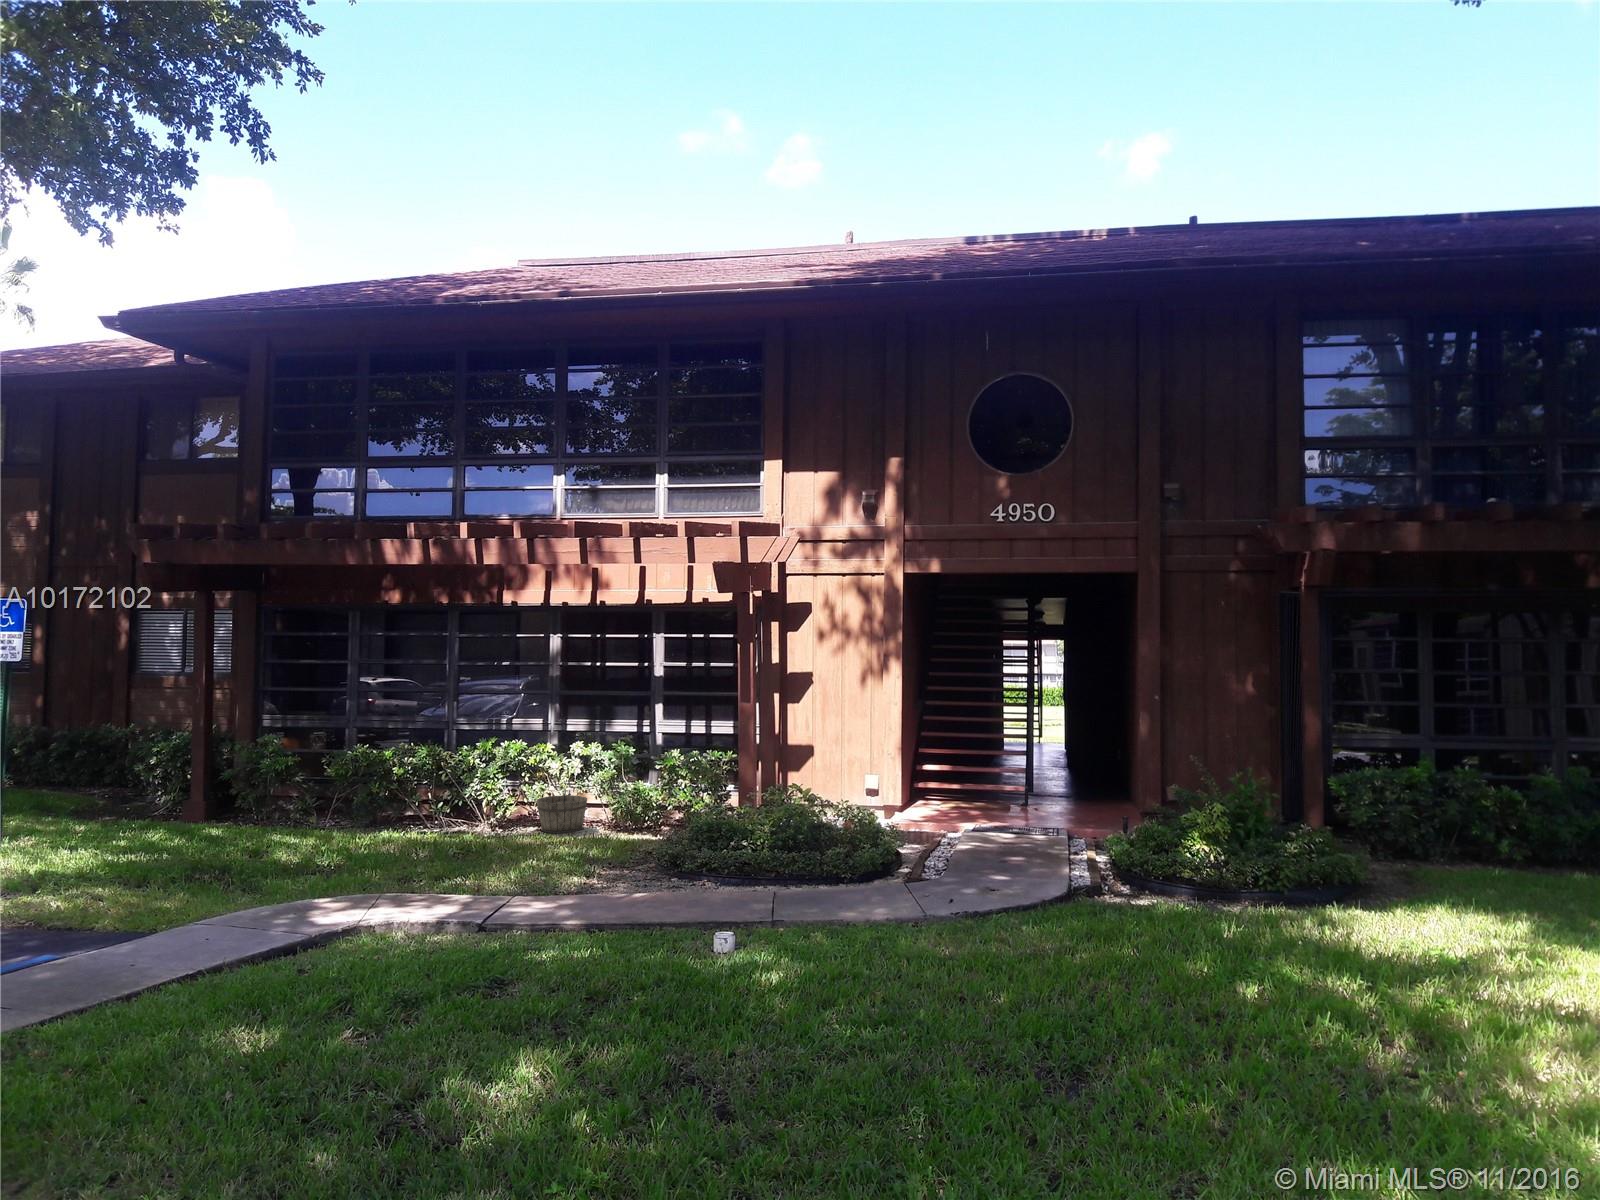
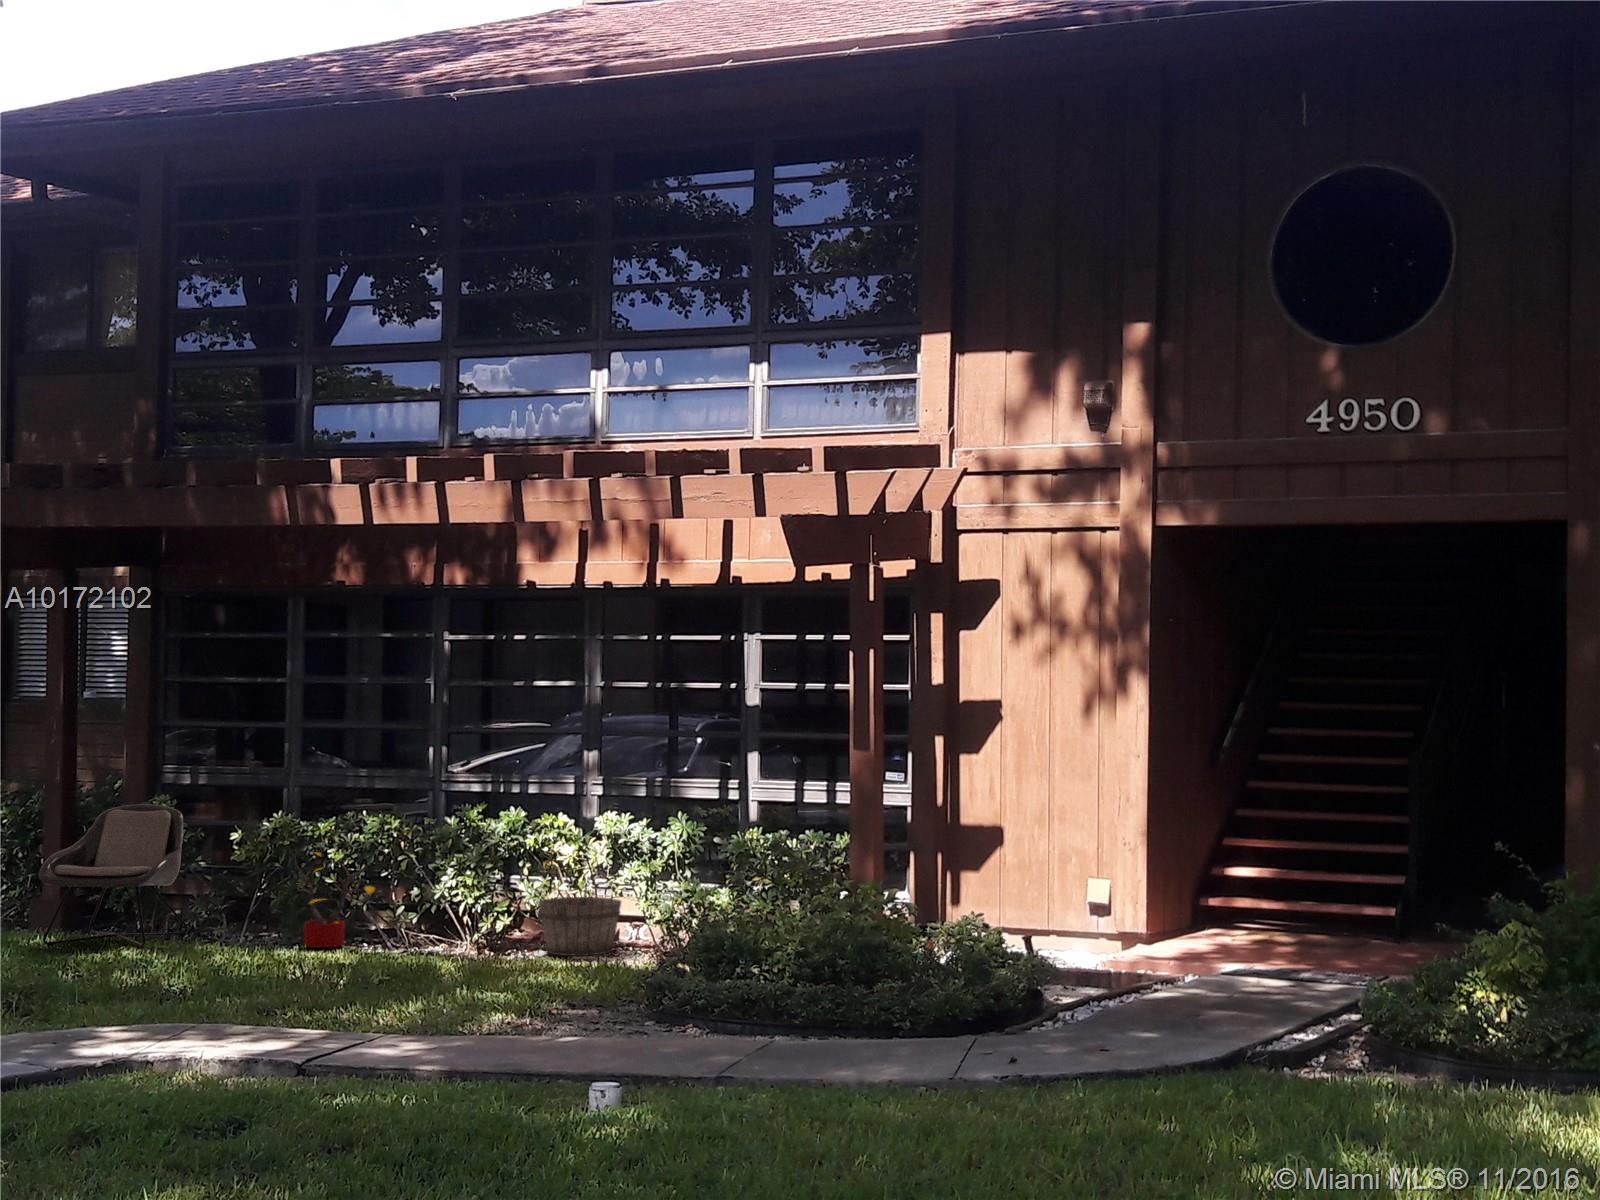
lounge chair: none [199,745,294,842] -> present [38,804,188,948]
decorative plant: none [370,773,430,835] -> present [296,853,375,948]

